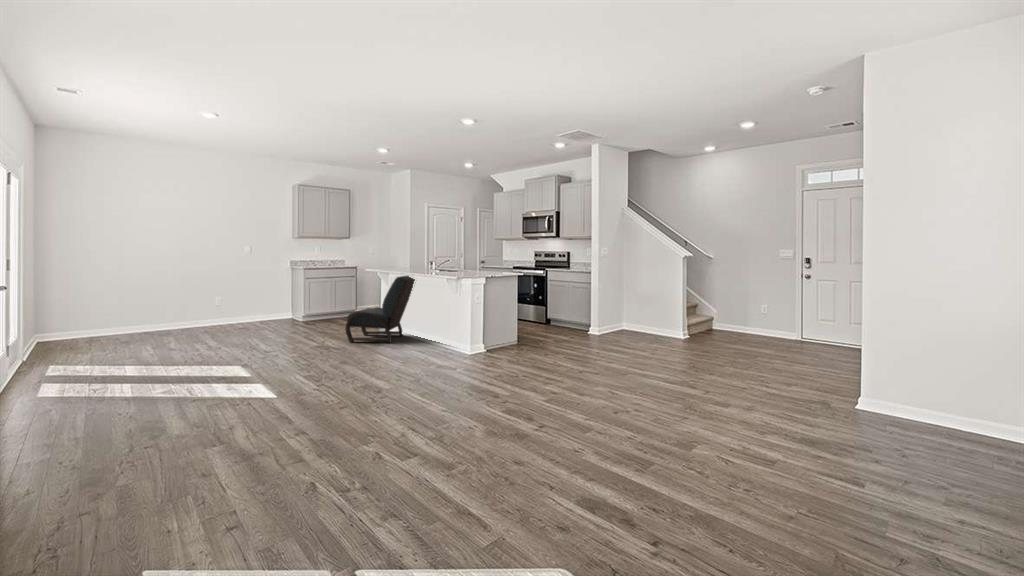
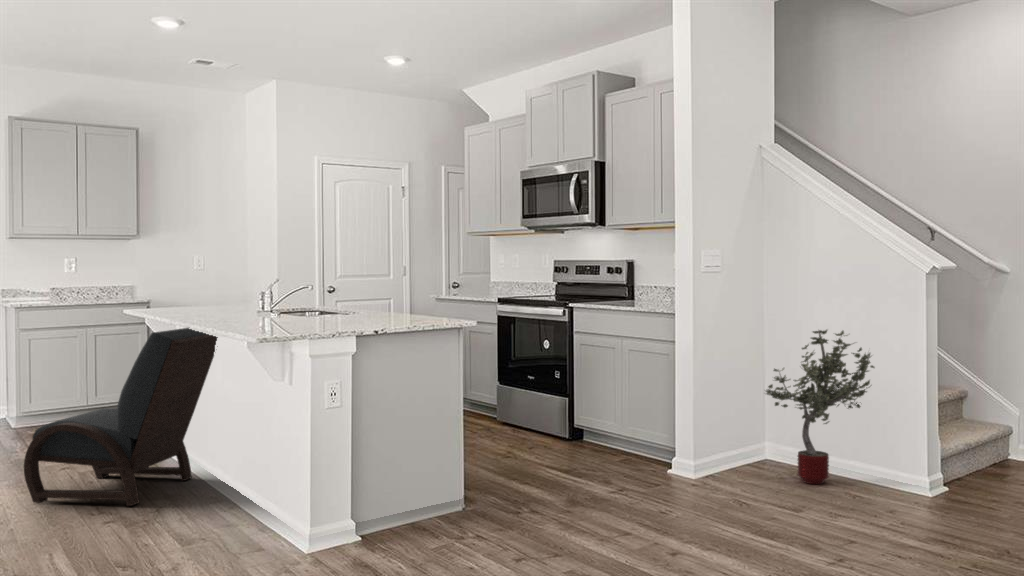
potted tree: none [623,278,665,336] -> present [766,330,875,484]

